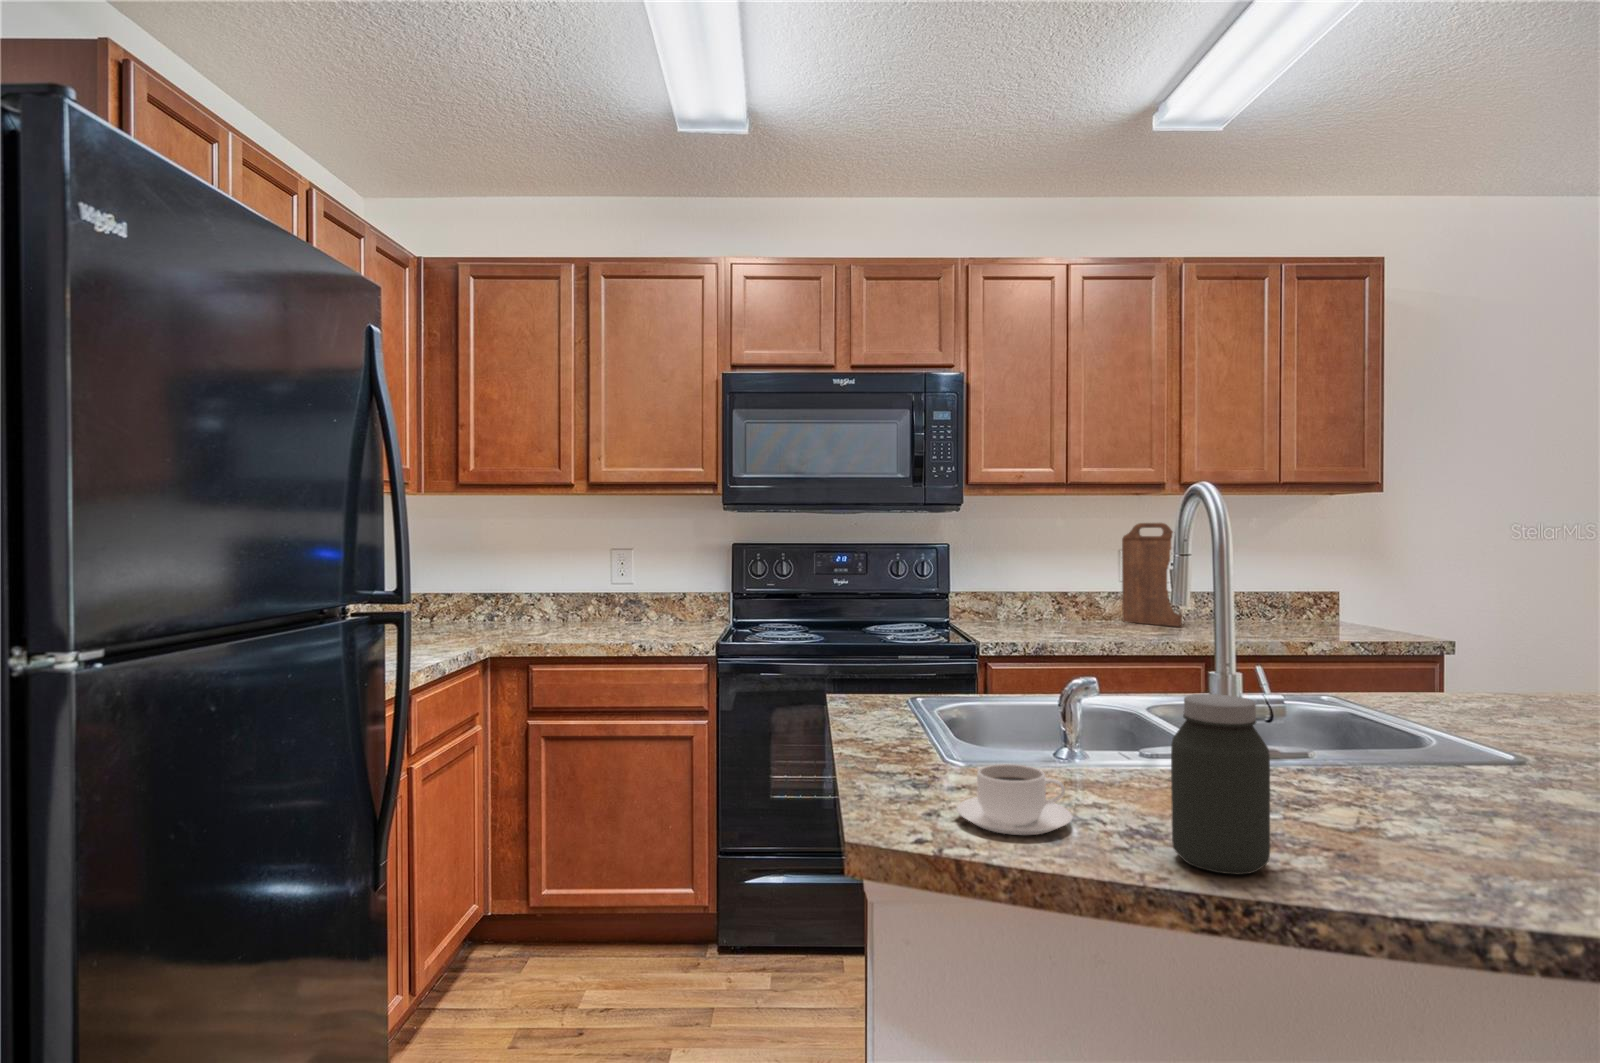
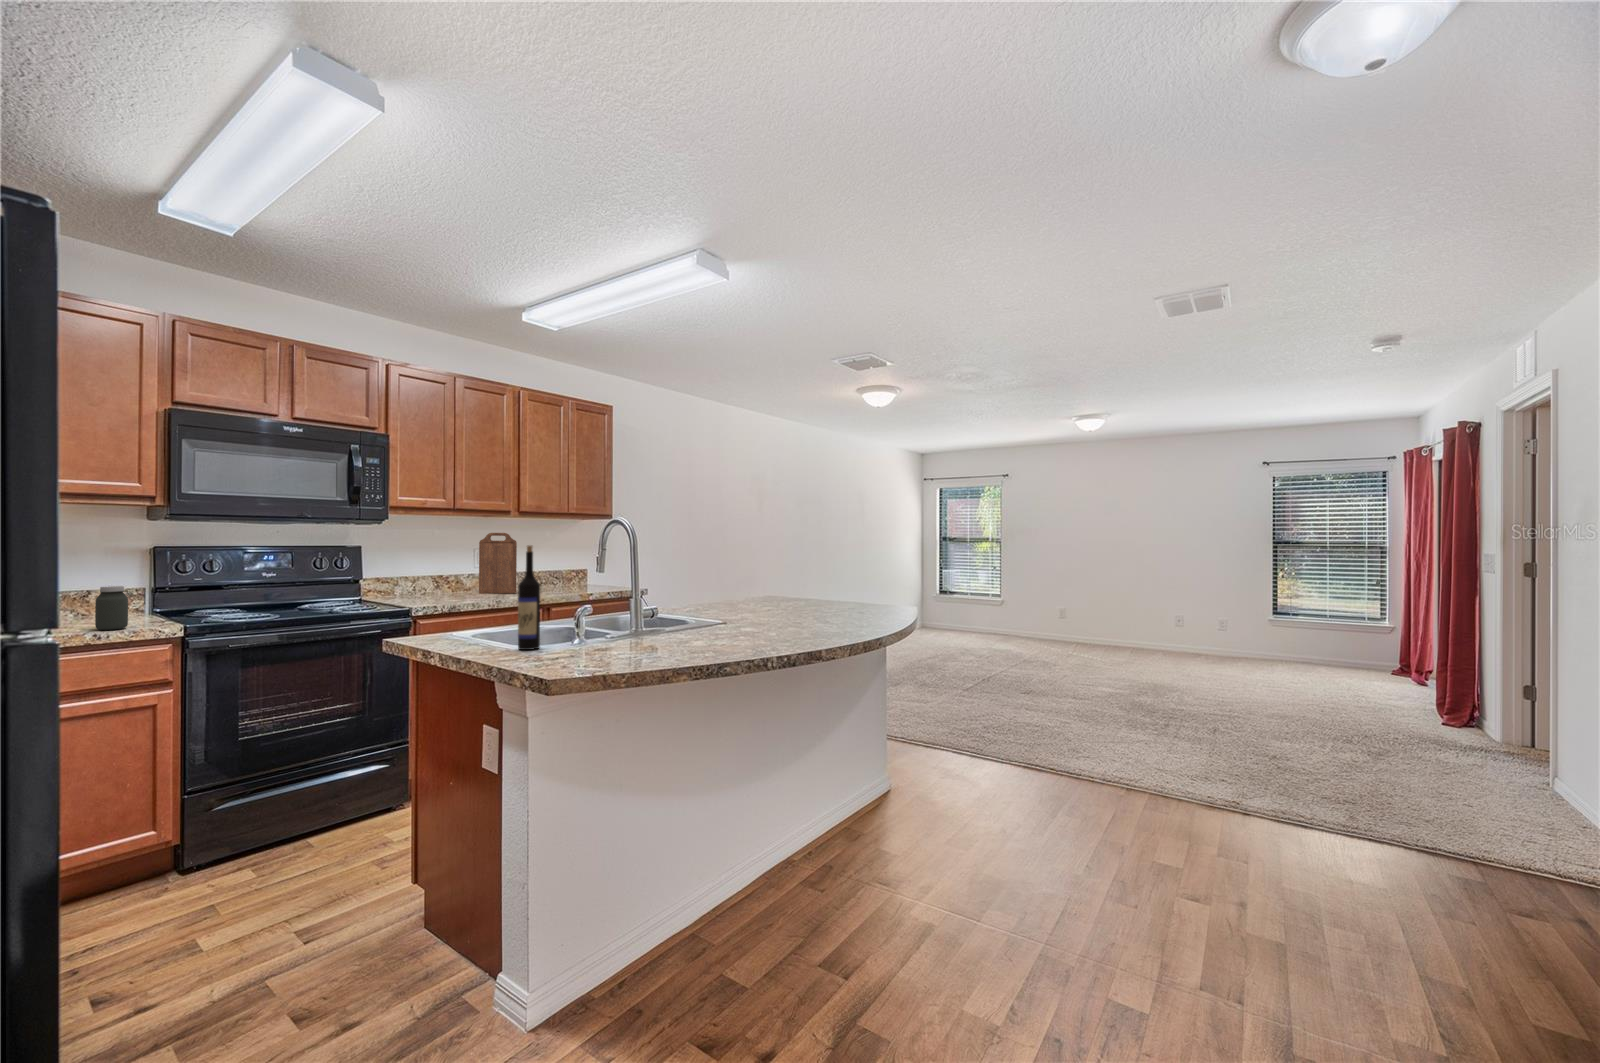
wine bottle: none [937,539,986,787] -> present [518,545,540,650]
jar: present [1171,694,1270,874] -> present [95,586,128,630]
coffee cup: present [957,764,1072,835] -> none [547,632,592,655]

